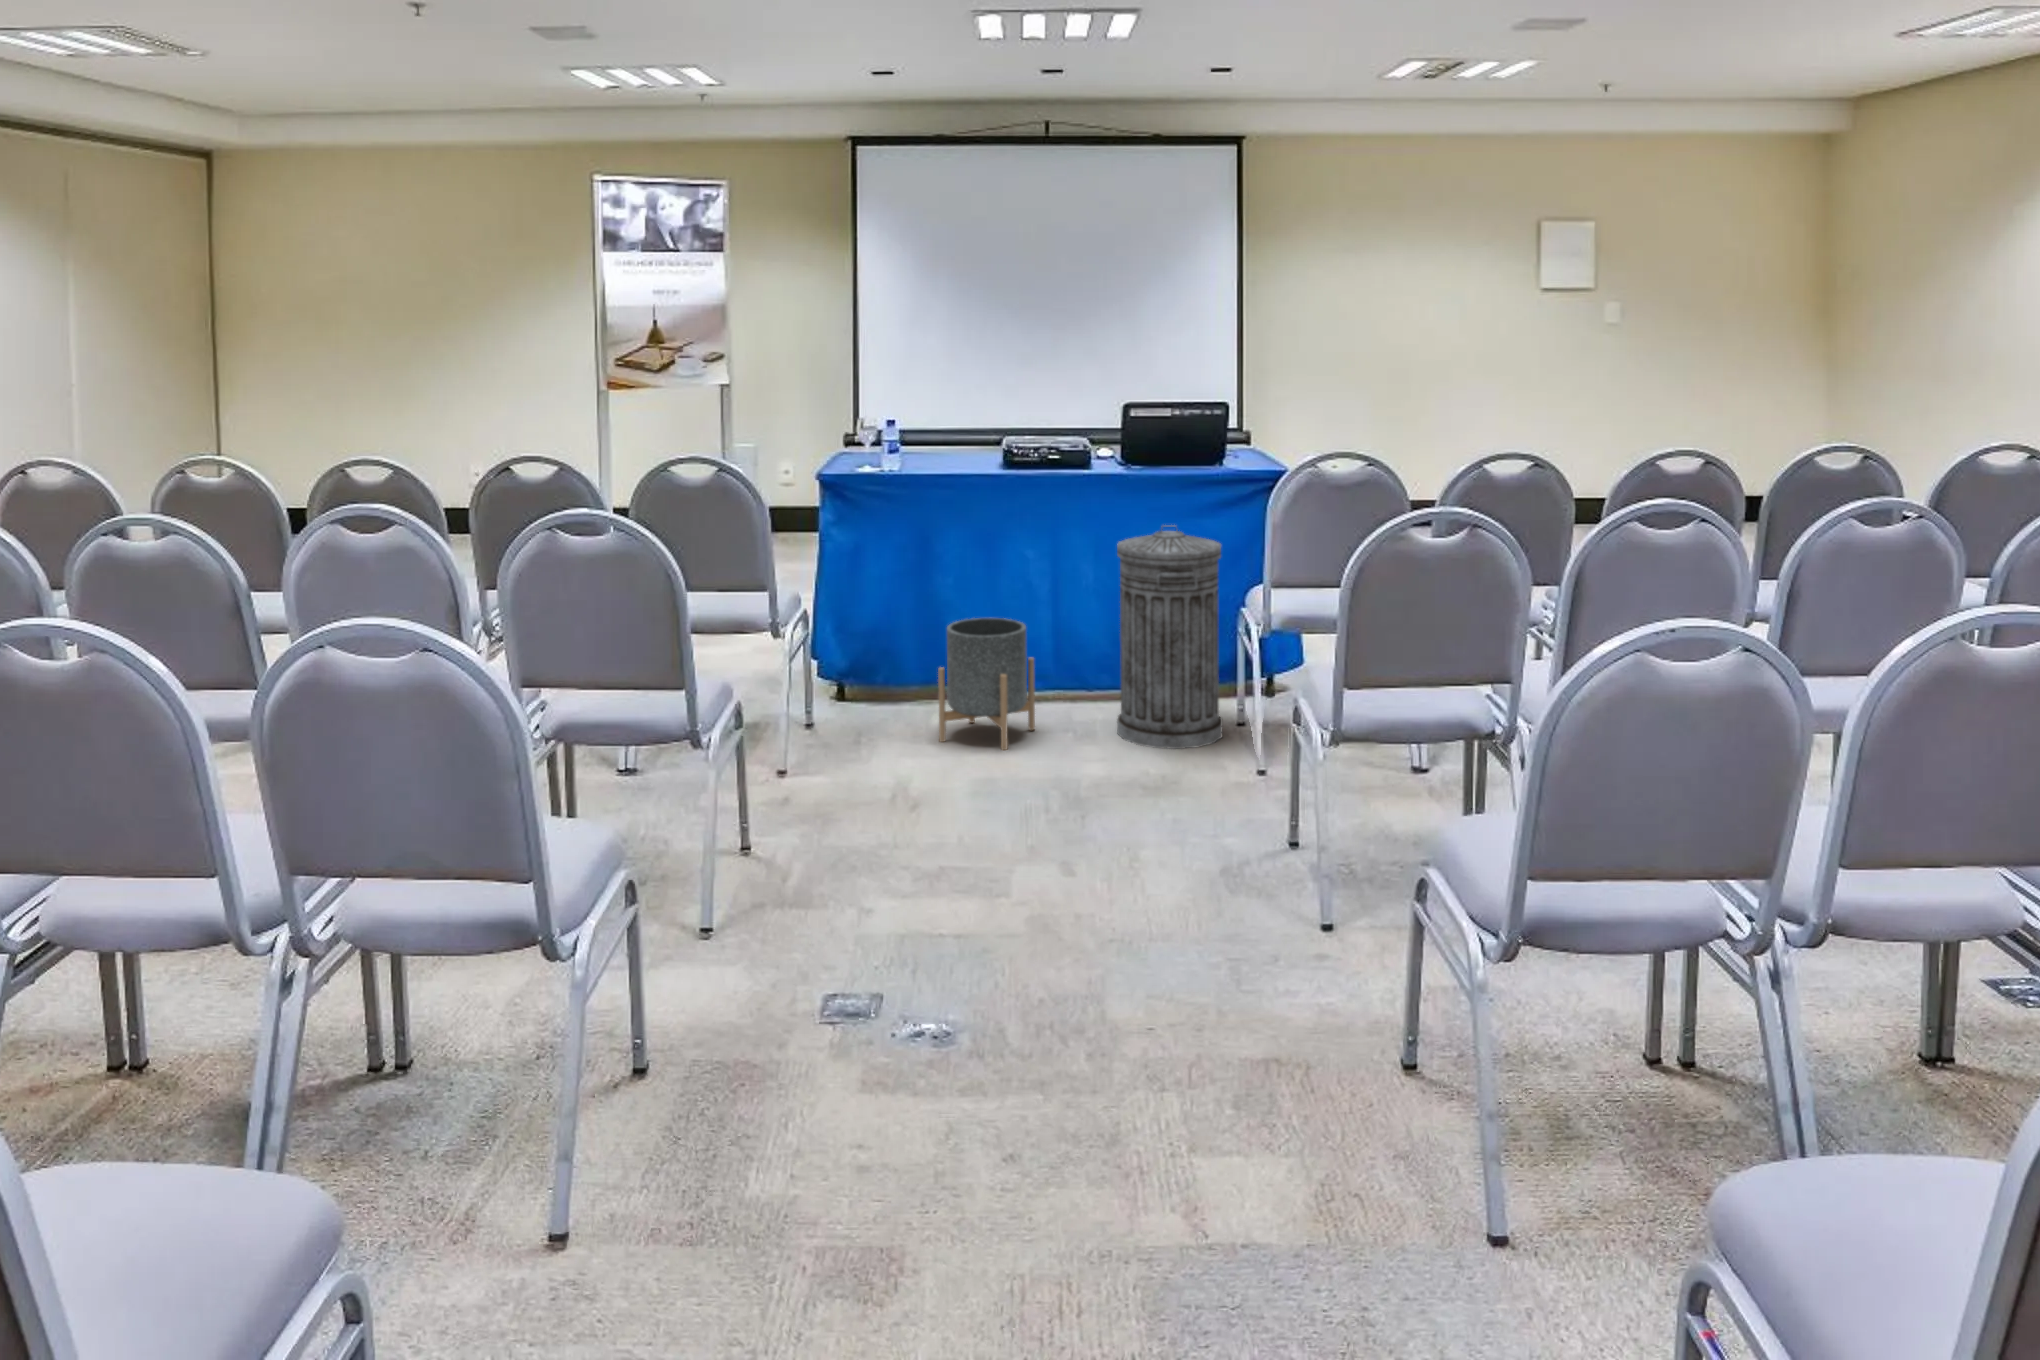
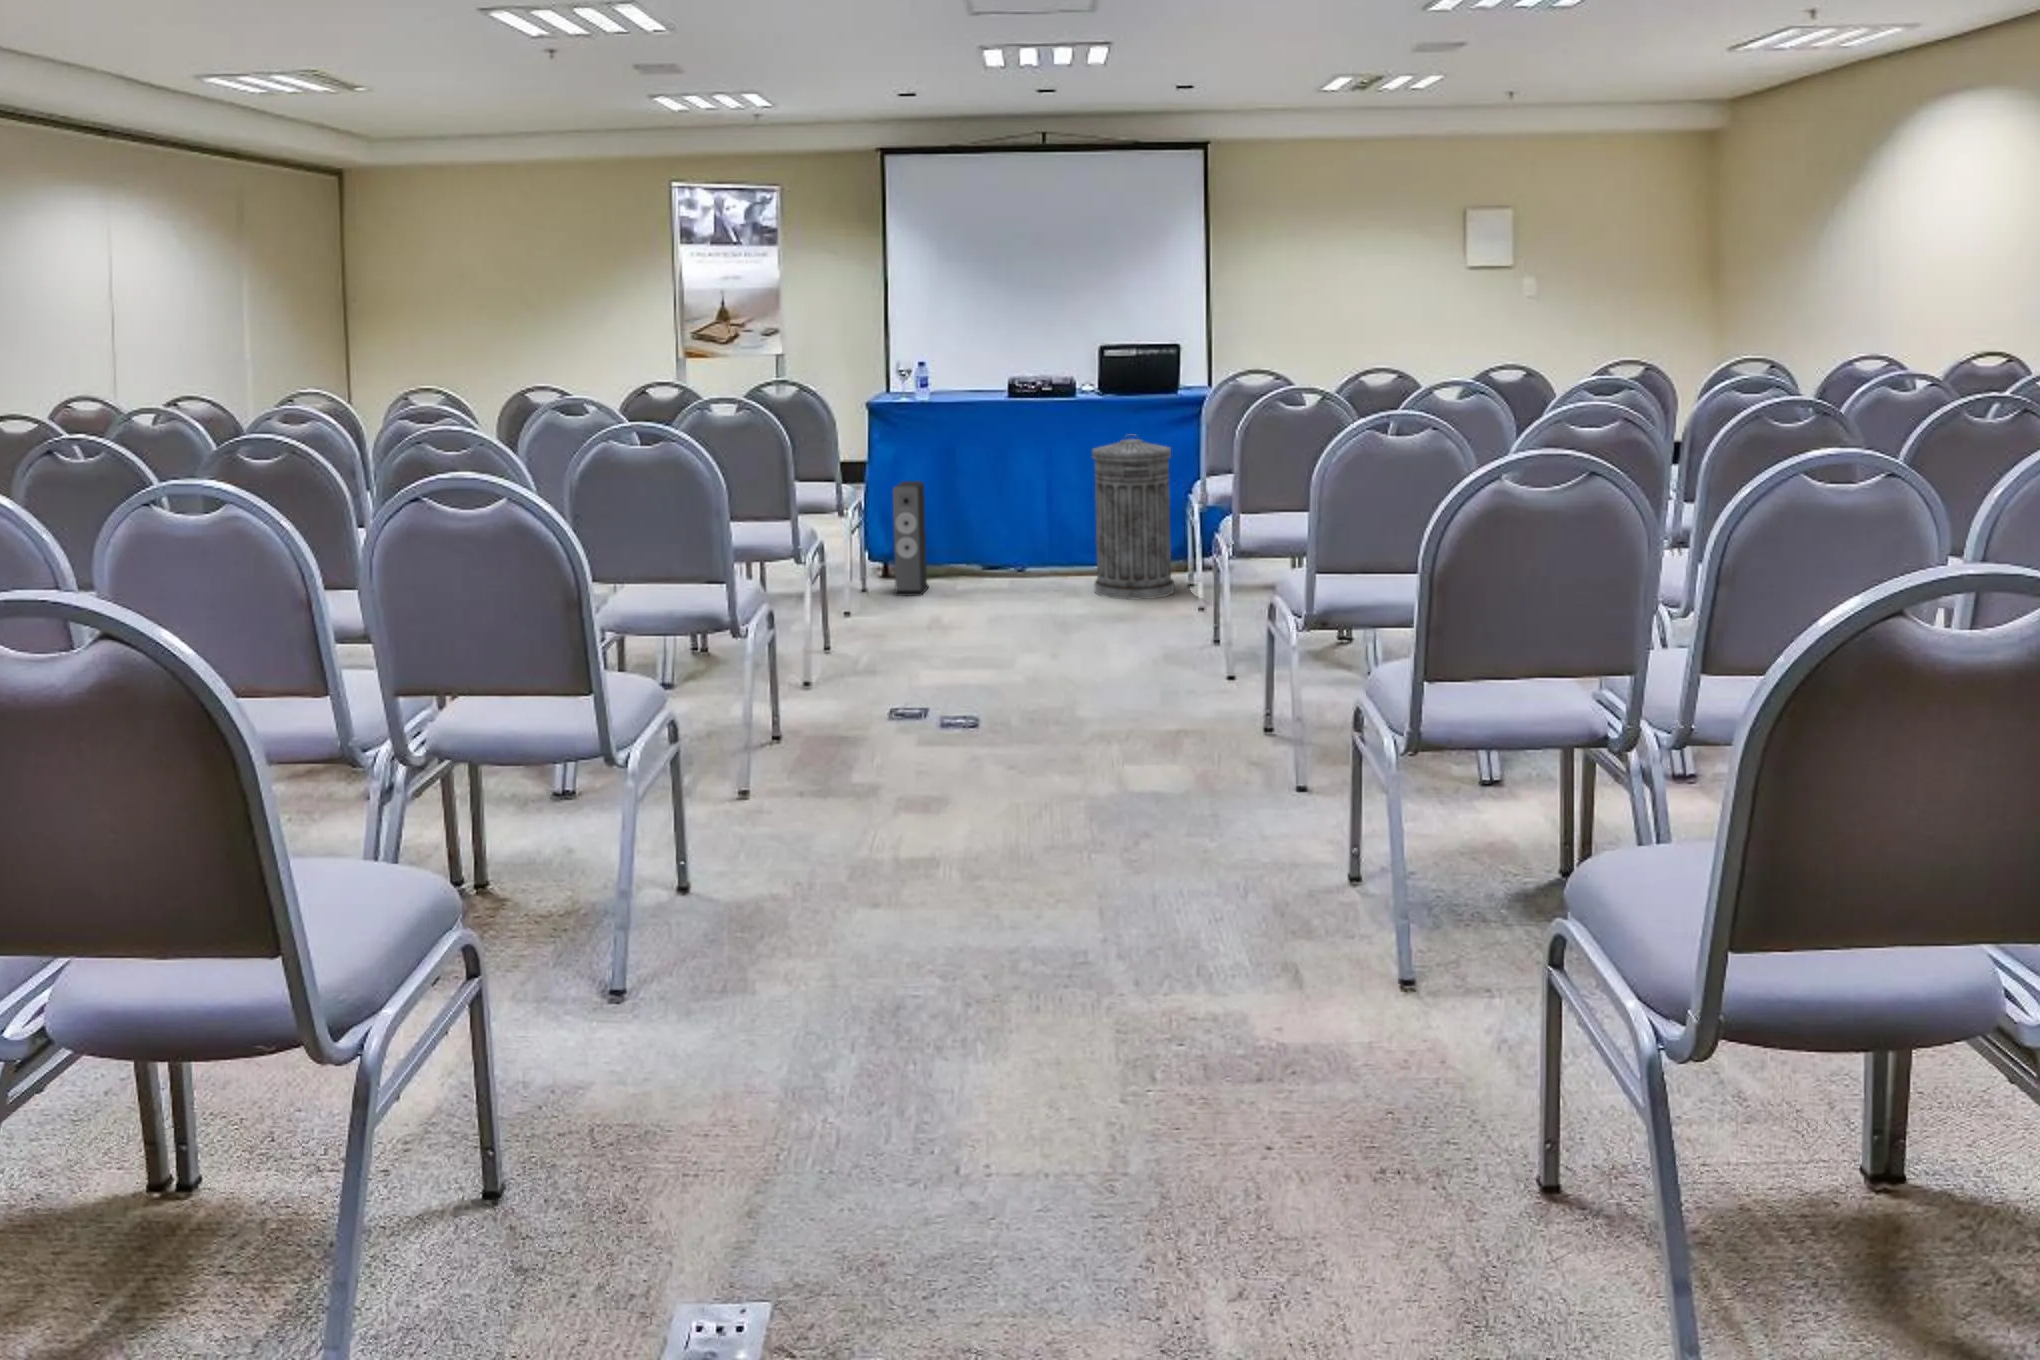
speaker: none [850,579,898,735] -> present [893,481,929,596]
planter: present [938,618,1035,750] -> none [959,508,1033,602]

